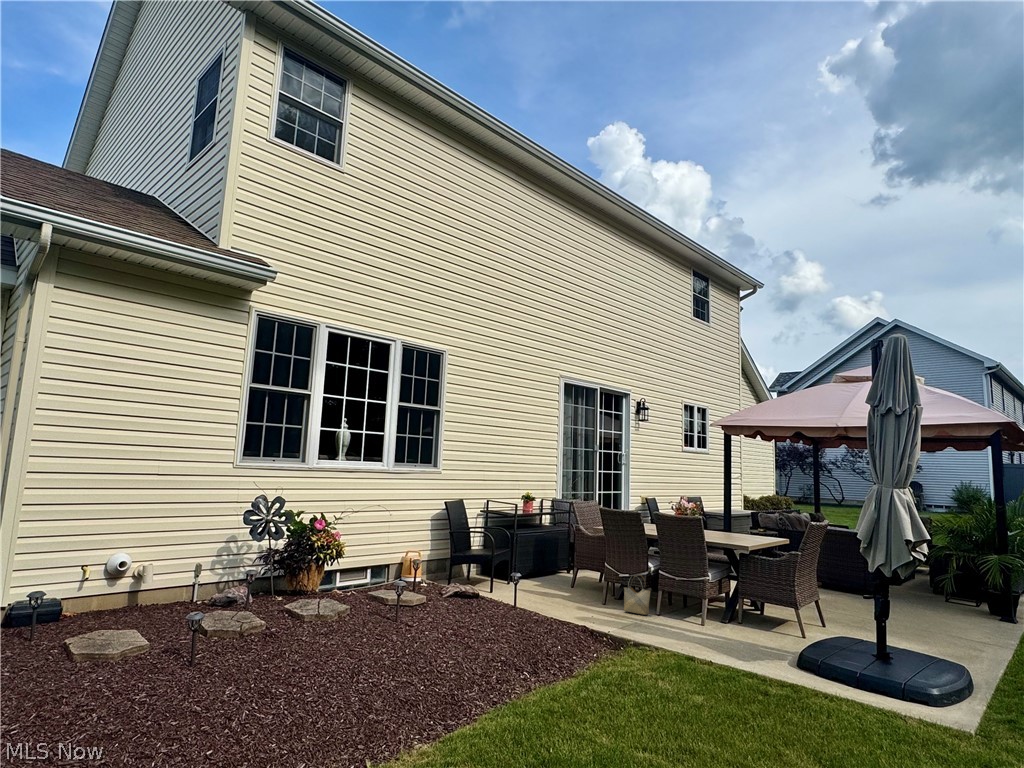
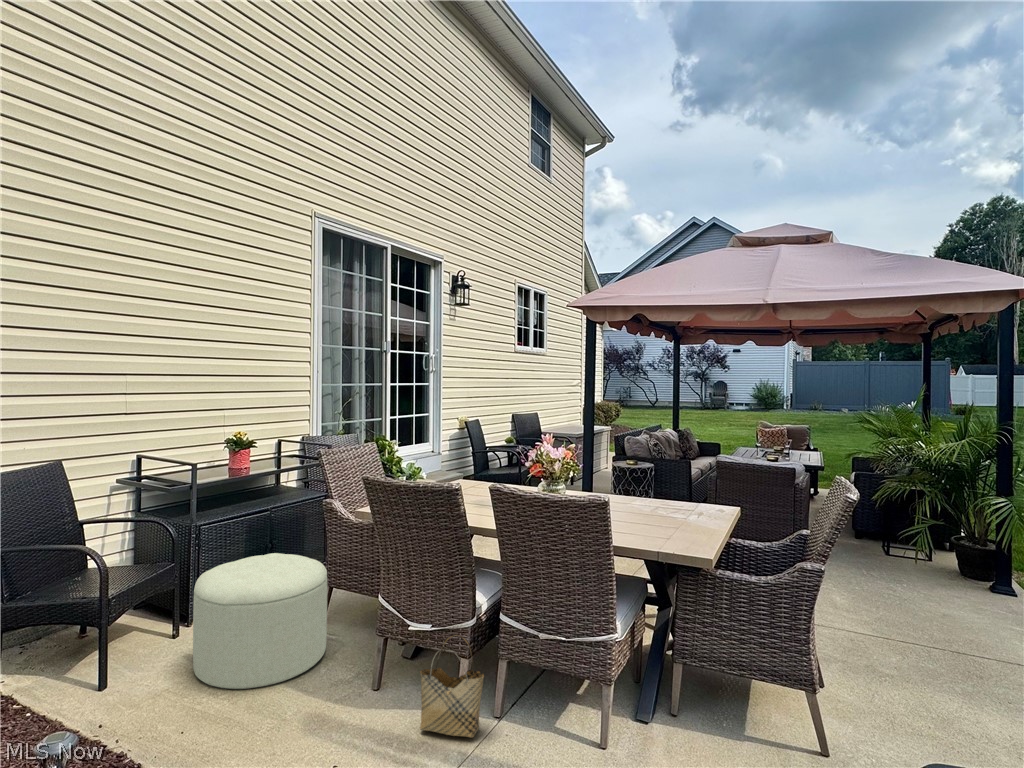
ottoman: none [524,547,579,597] -> present [193,553,327,689]

